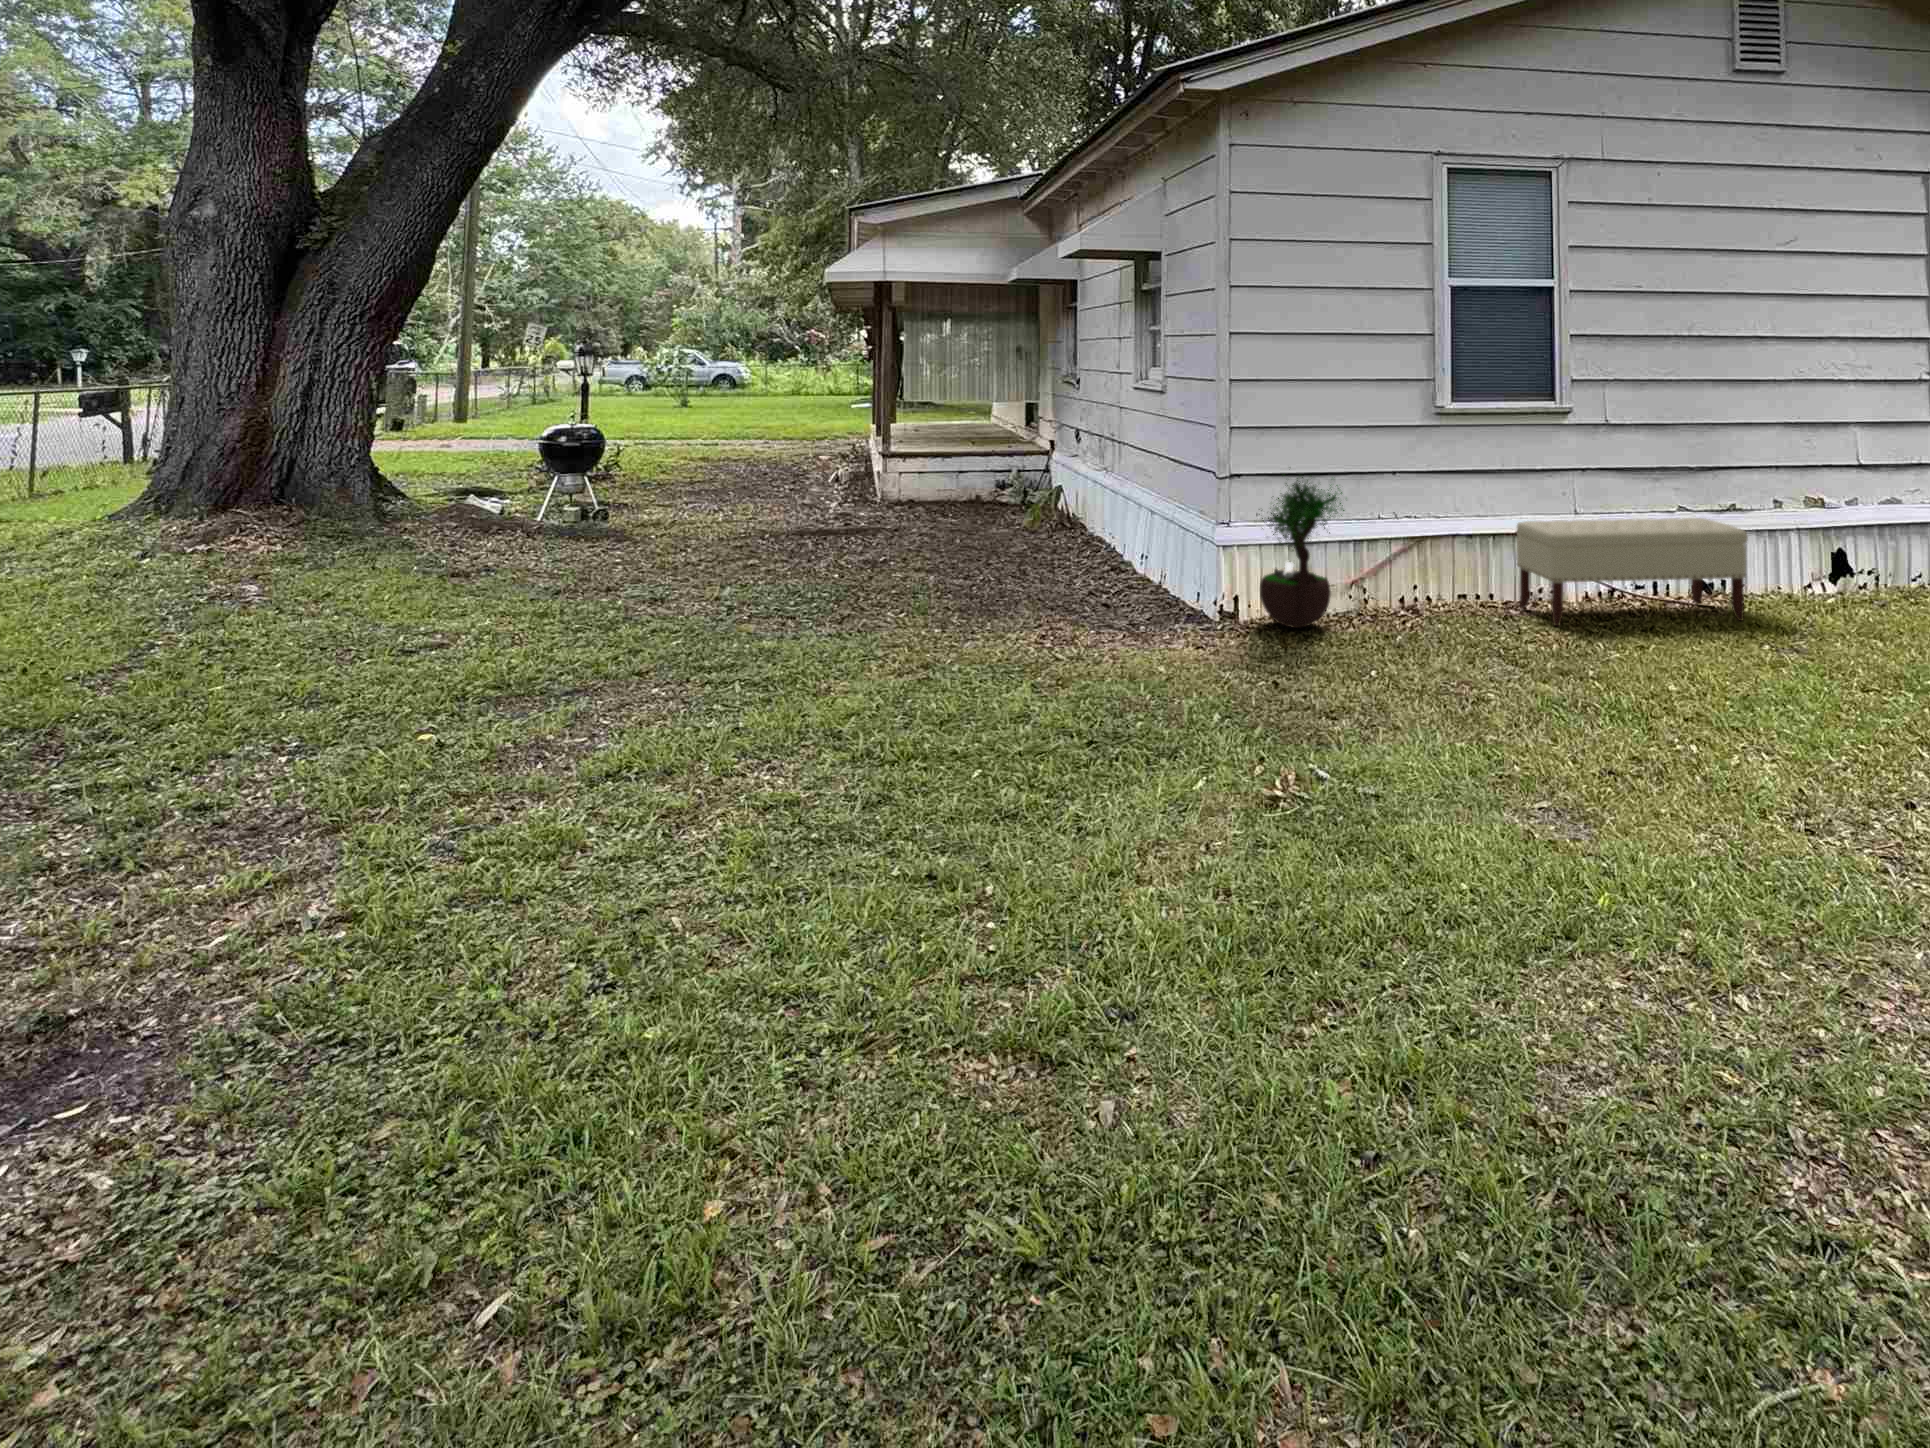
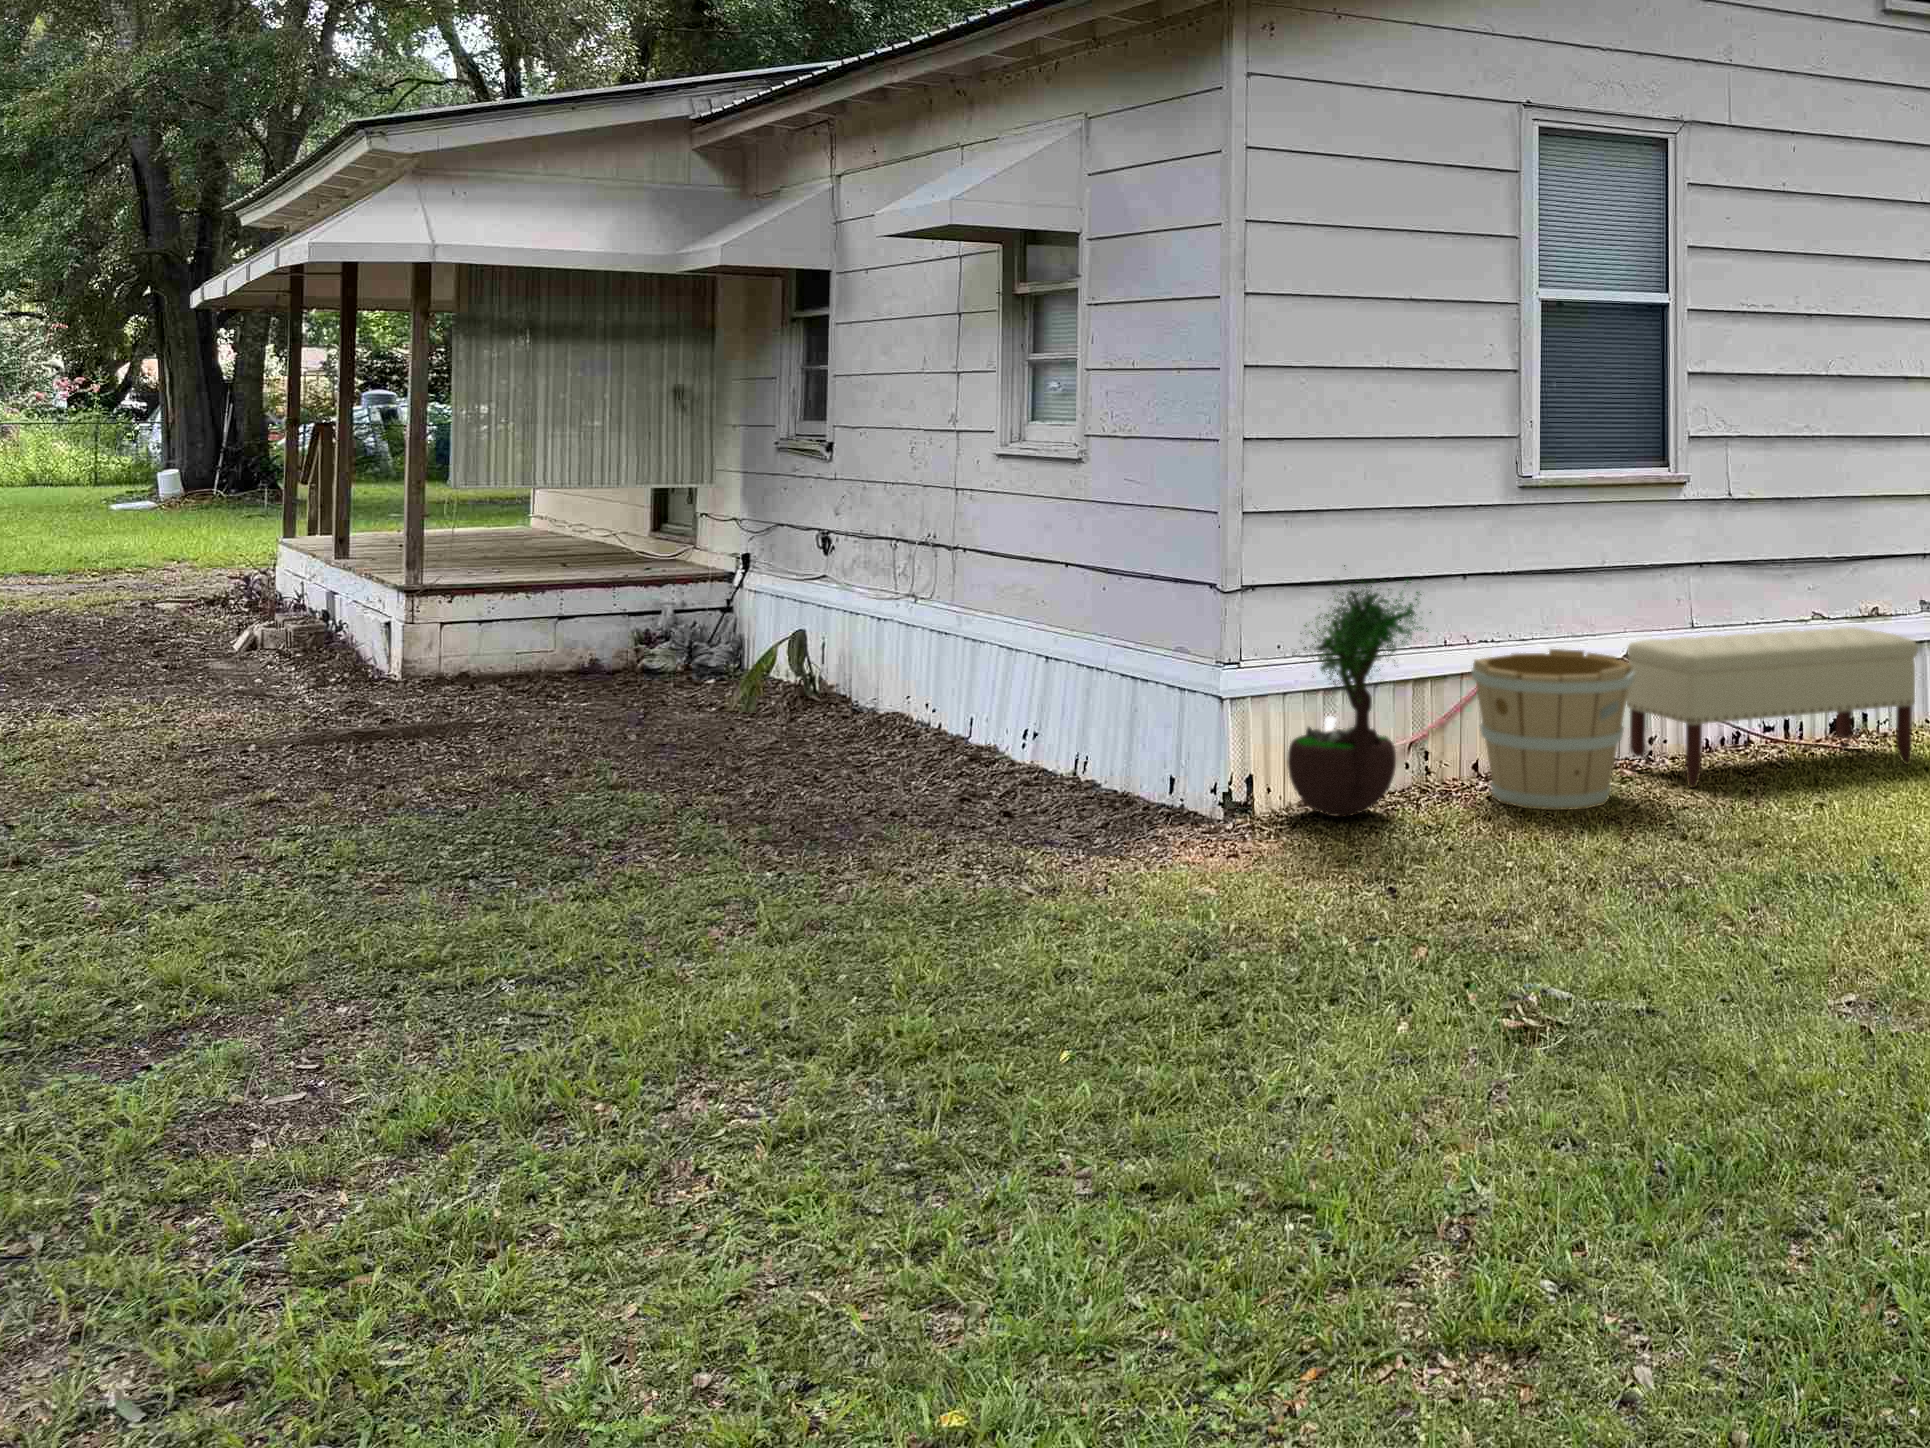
wooden bucket: none [1391,524,1506,636] -> present [1471,649,1635,810]

